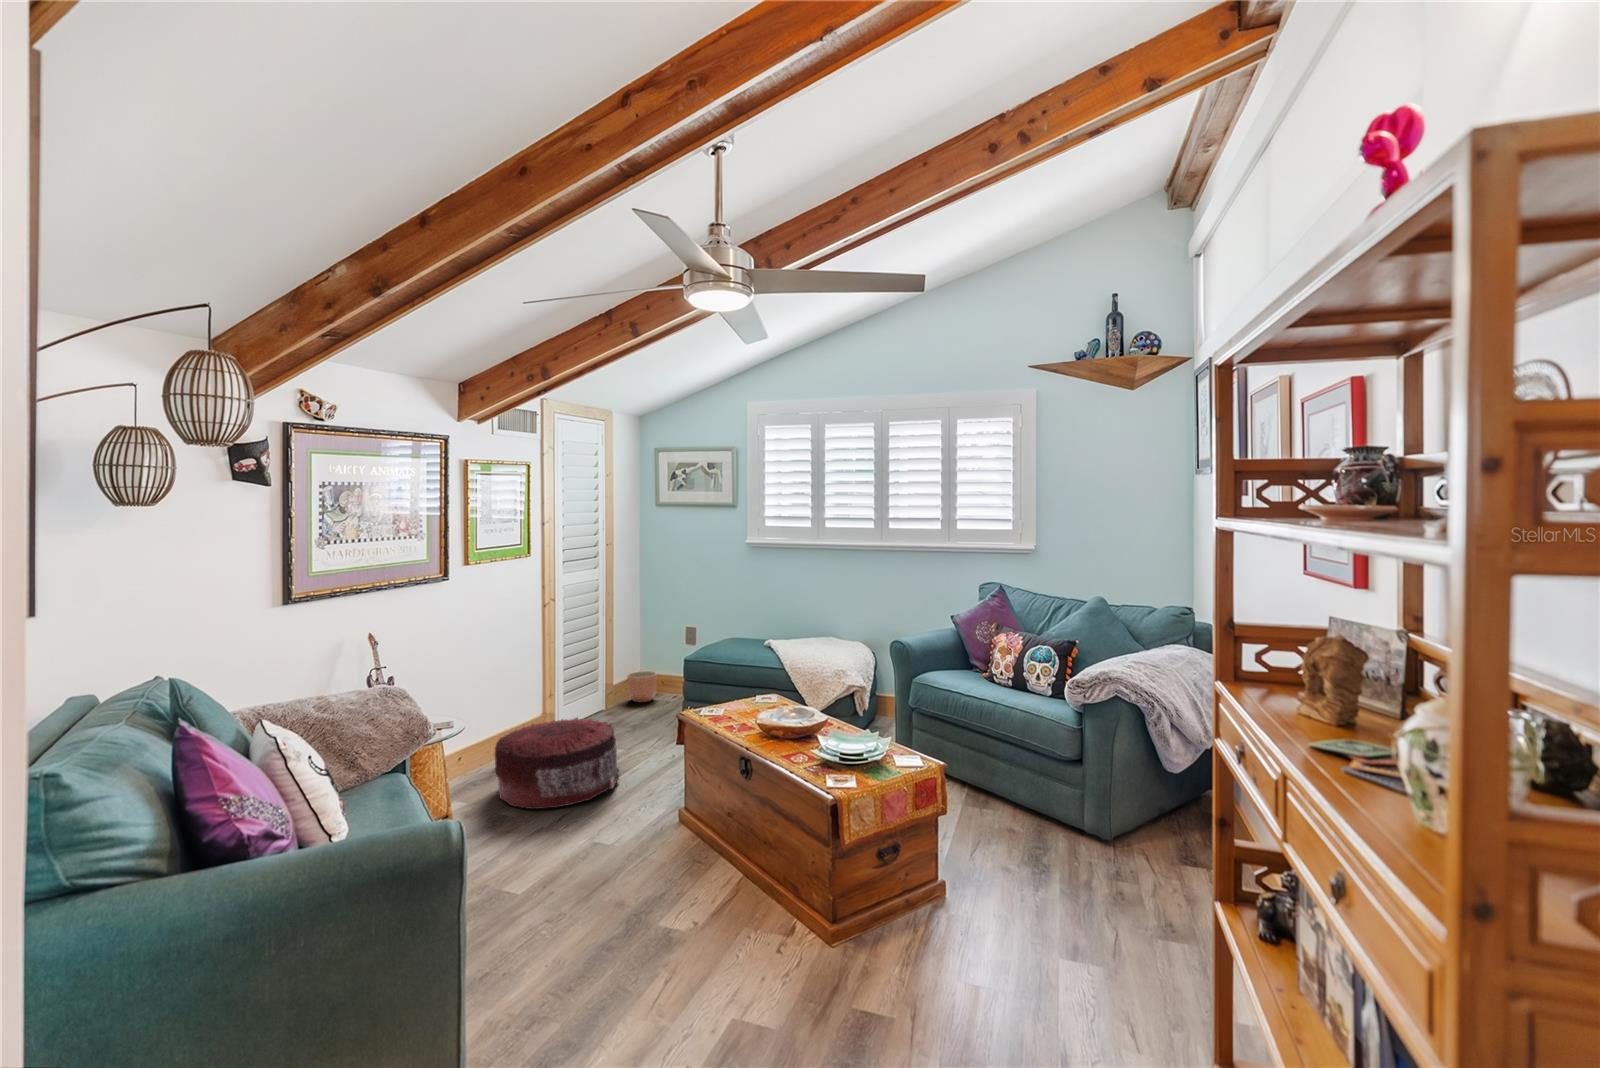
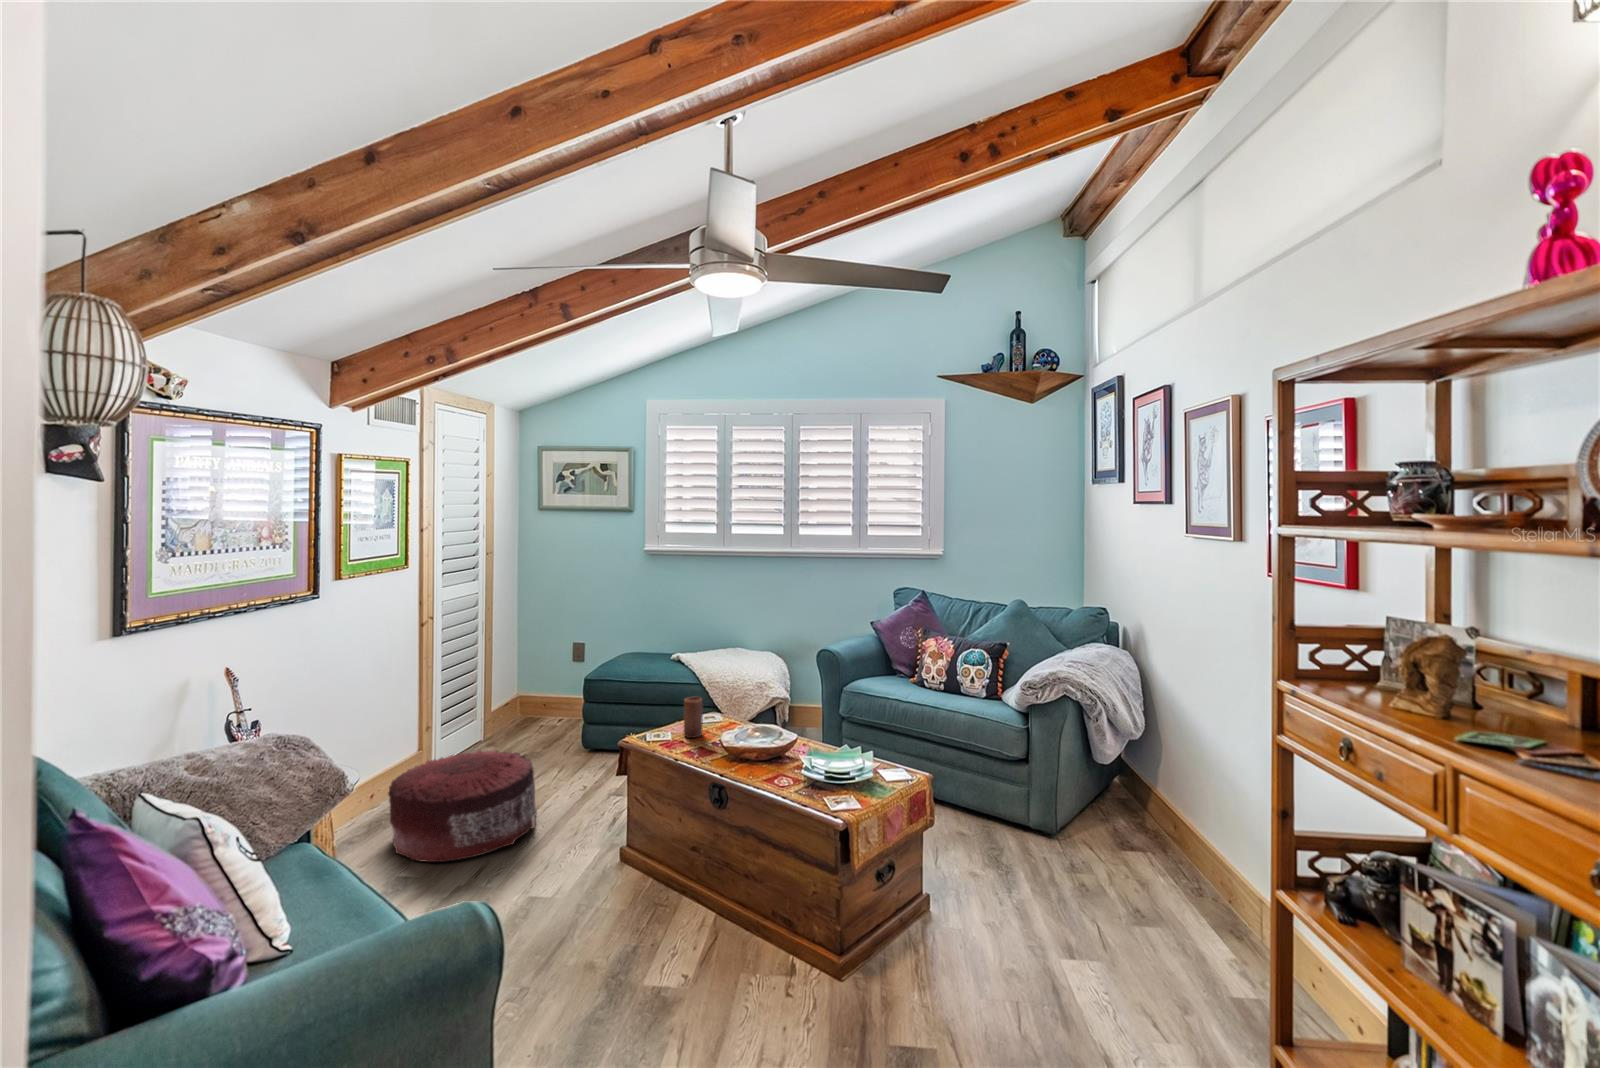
planter: present [627,671,657,702] -> none [508,690,542,725]
candle: none [731,678,748,715] -> present [684,697,703,738]

